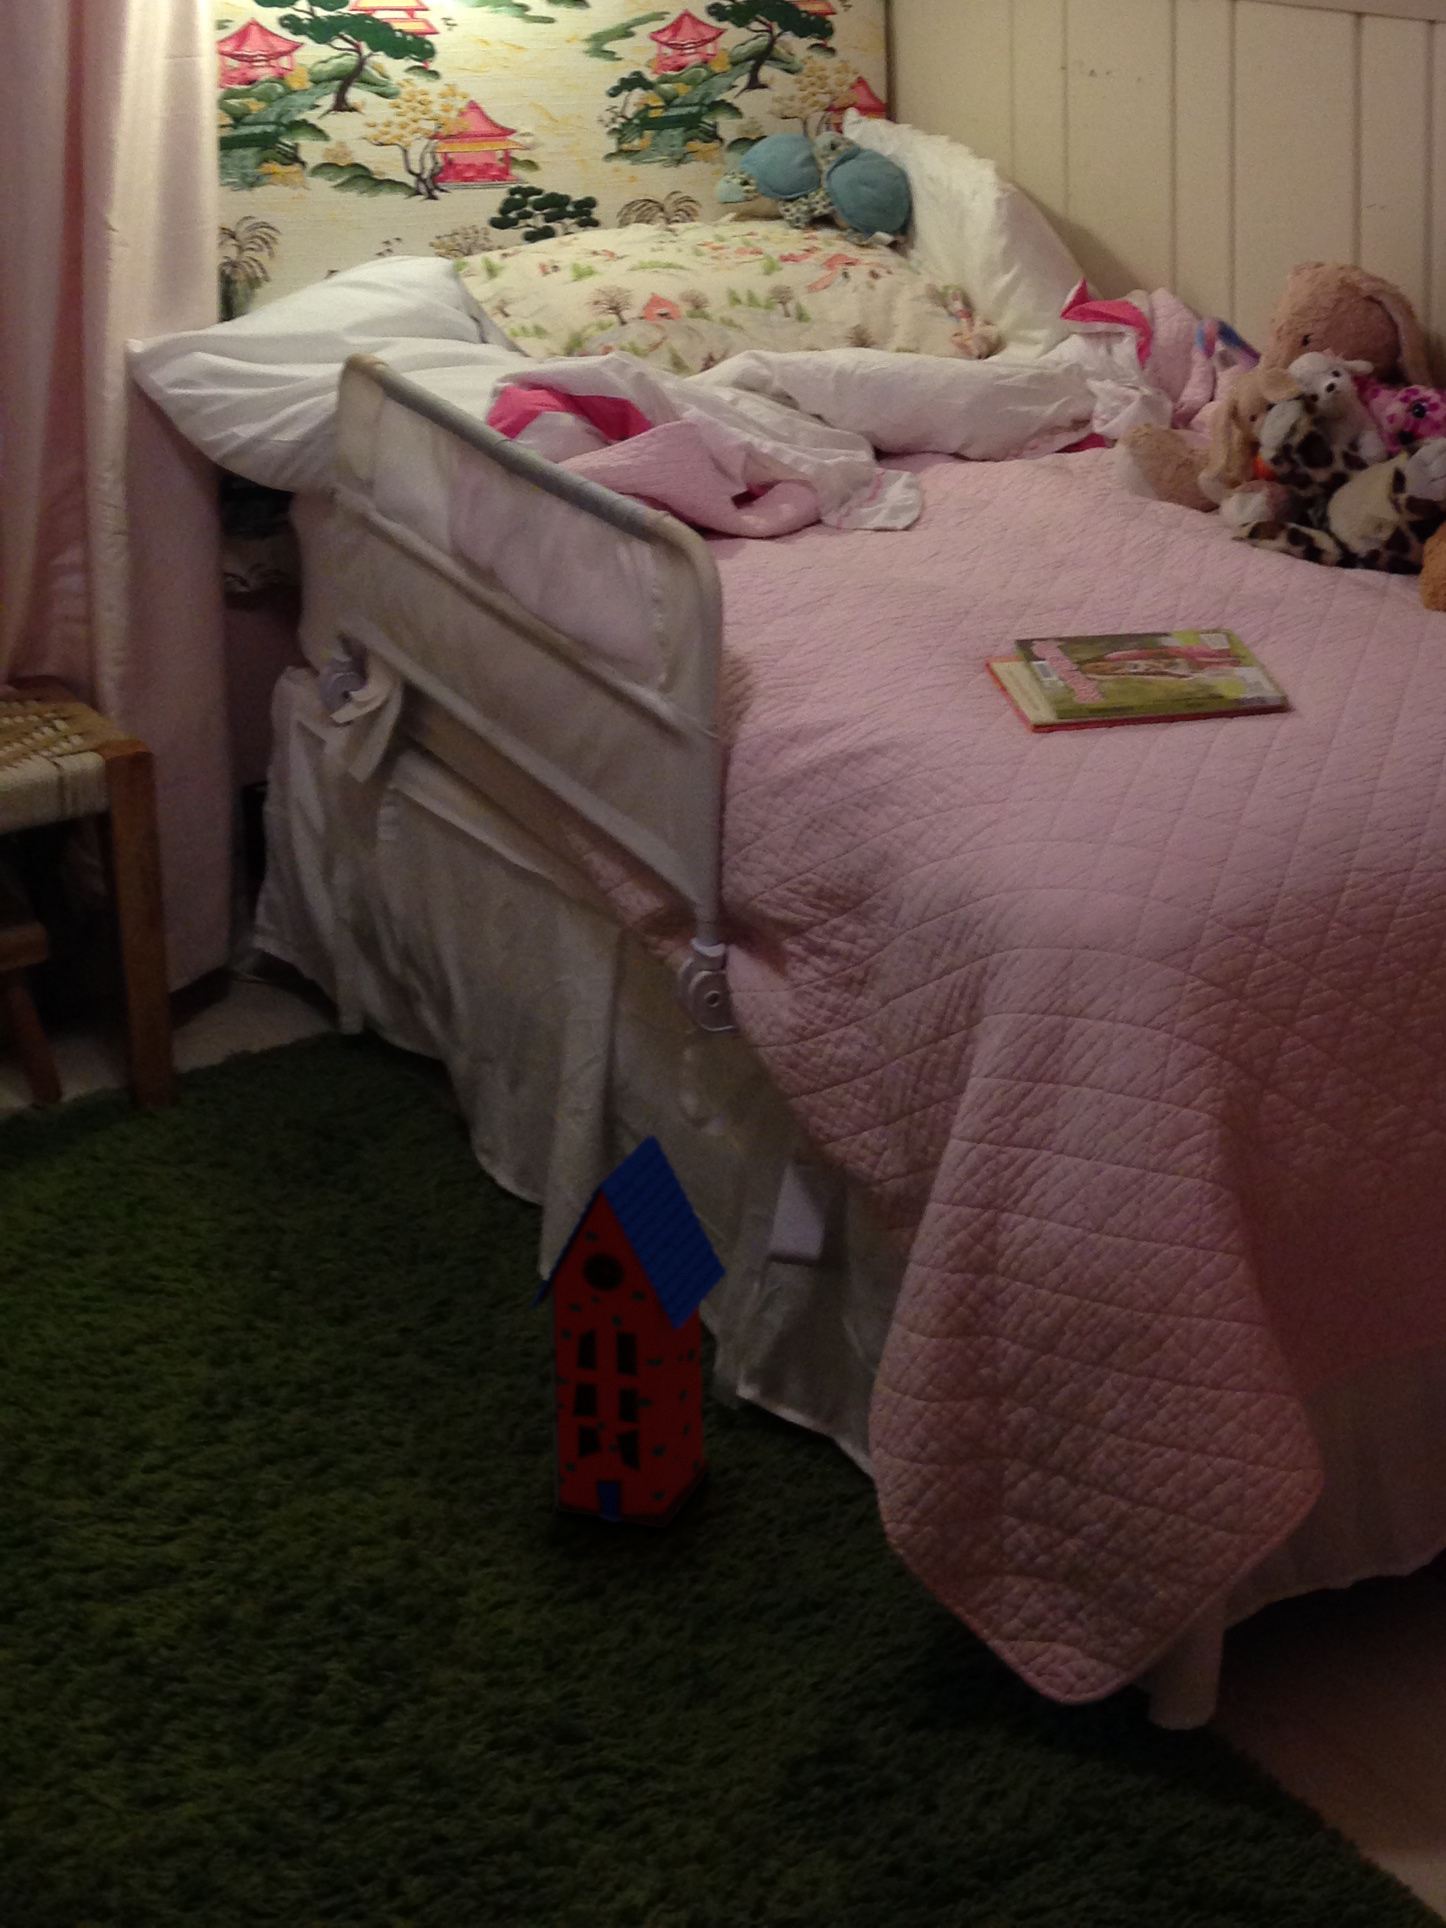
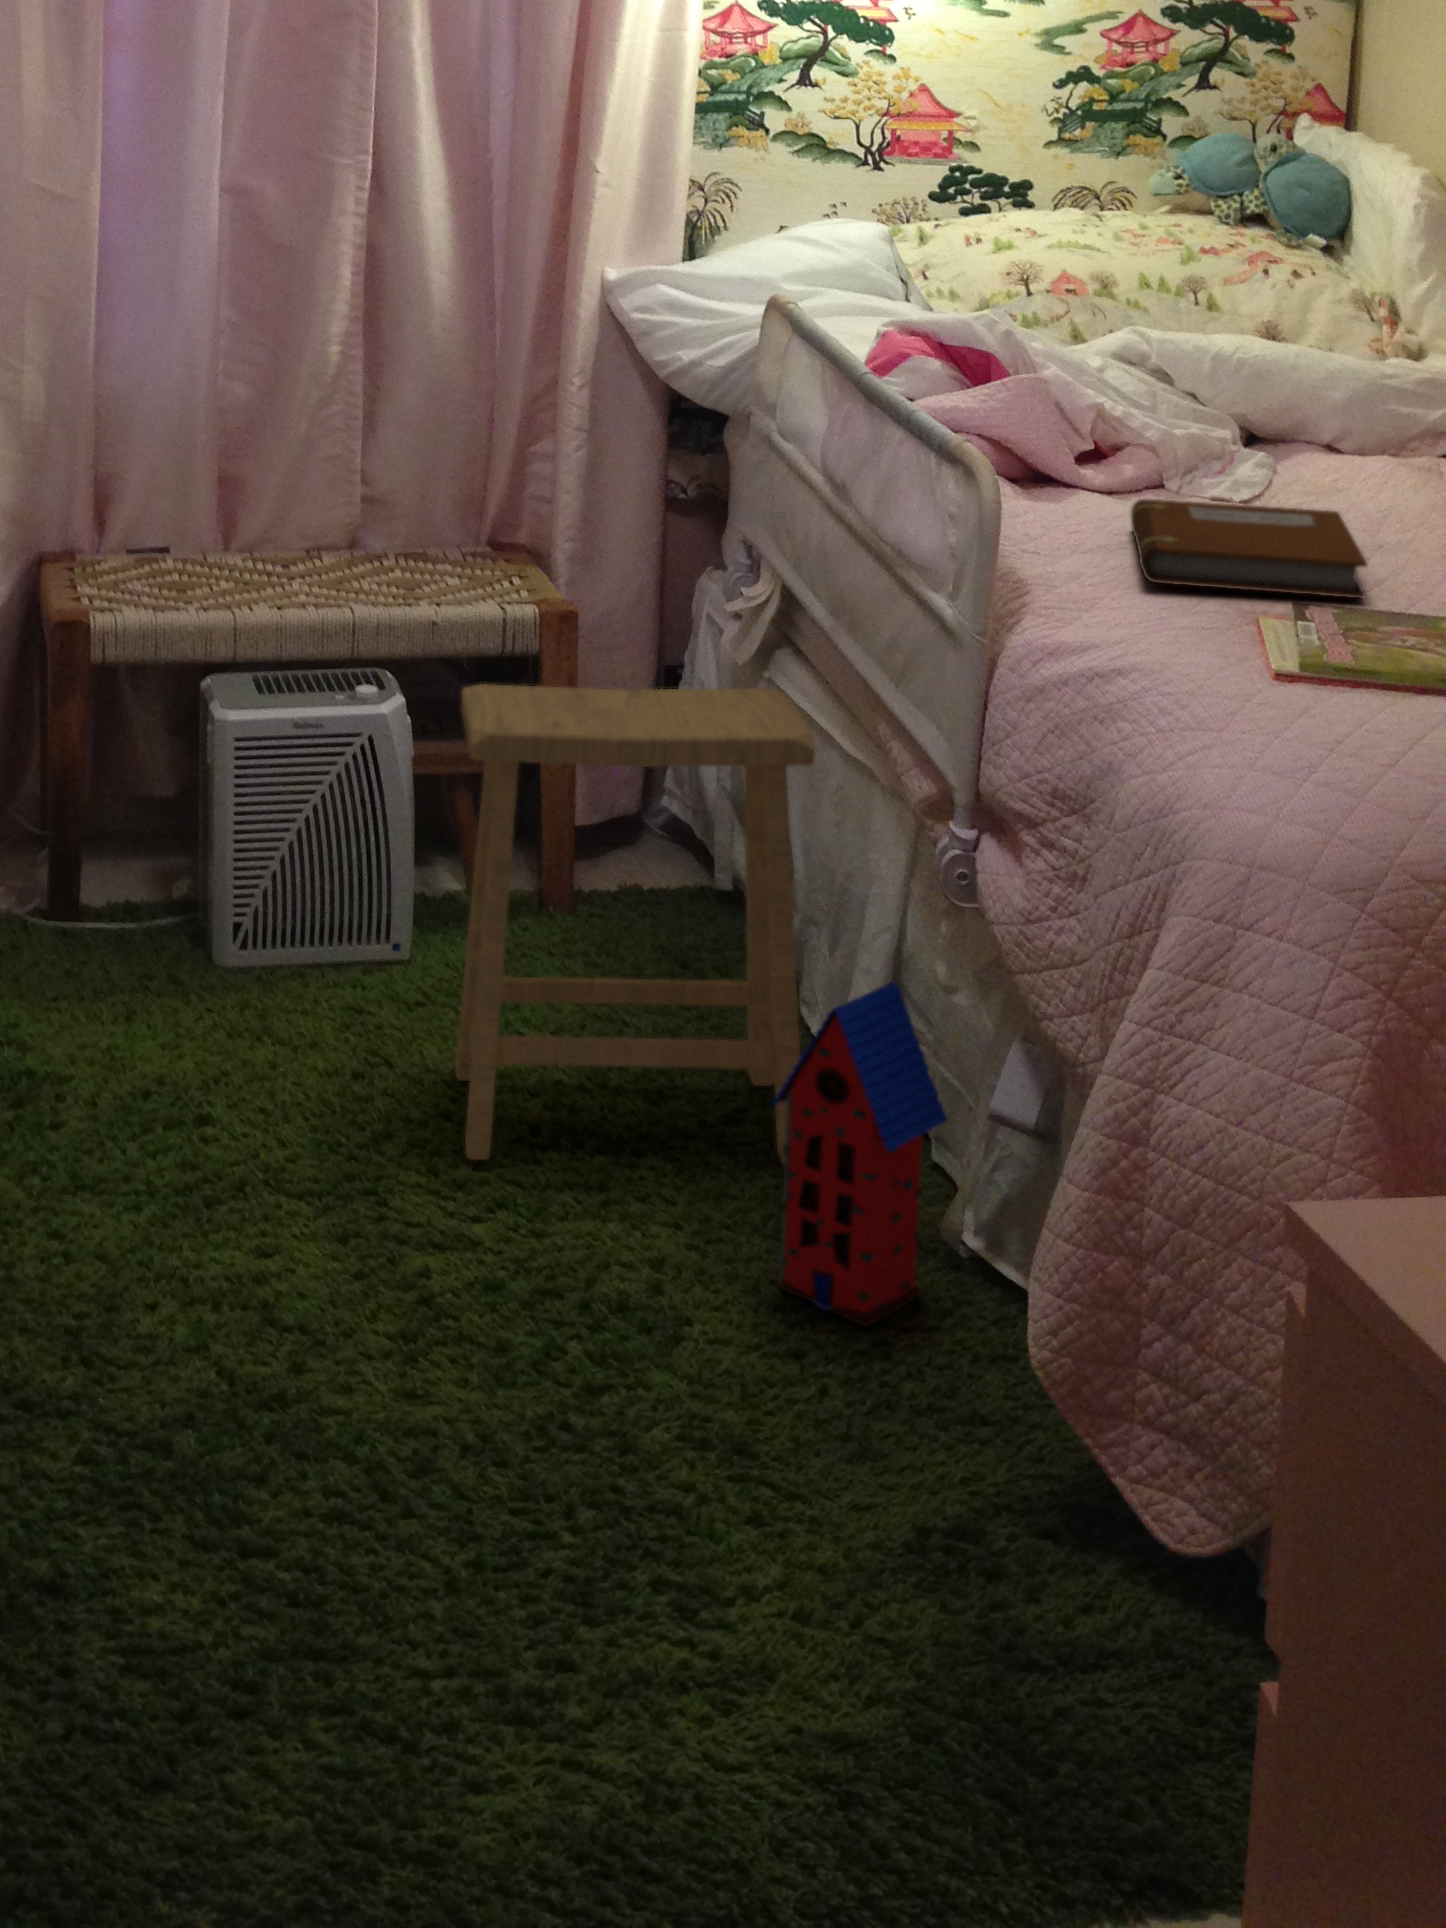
notebook: none [813,533,1077,642] -> present [1131,499,1367,598]
footstool: none [62,815,540,1457] -> present [455,684,815,1164]

